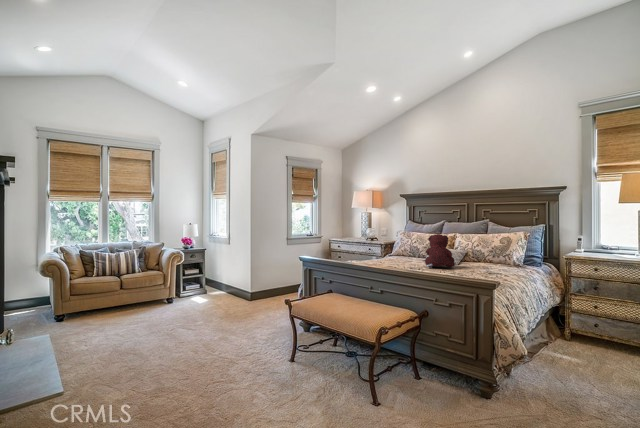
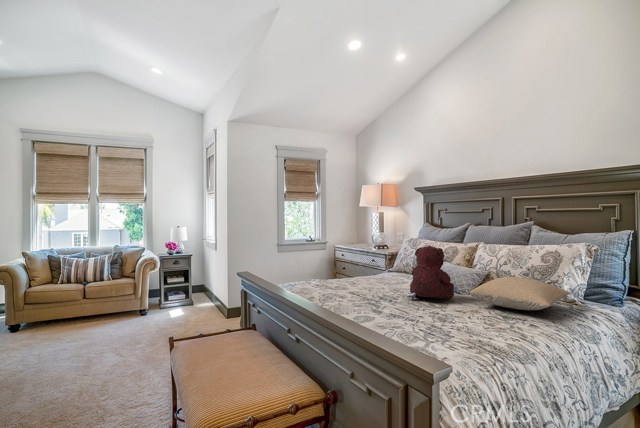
pillow: none [467,252,520,270] -> present [470,277,570,310]

